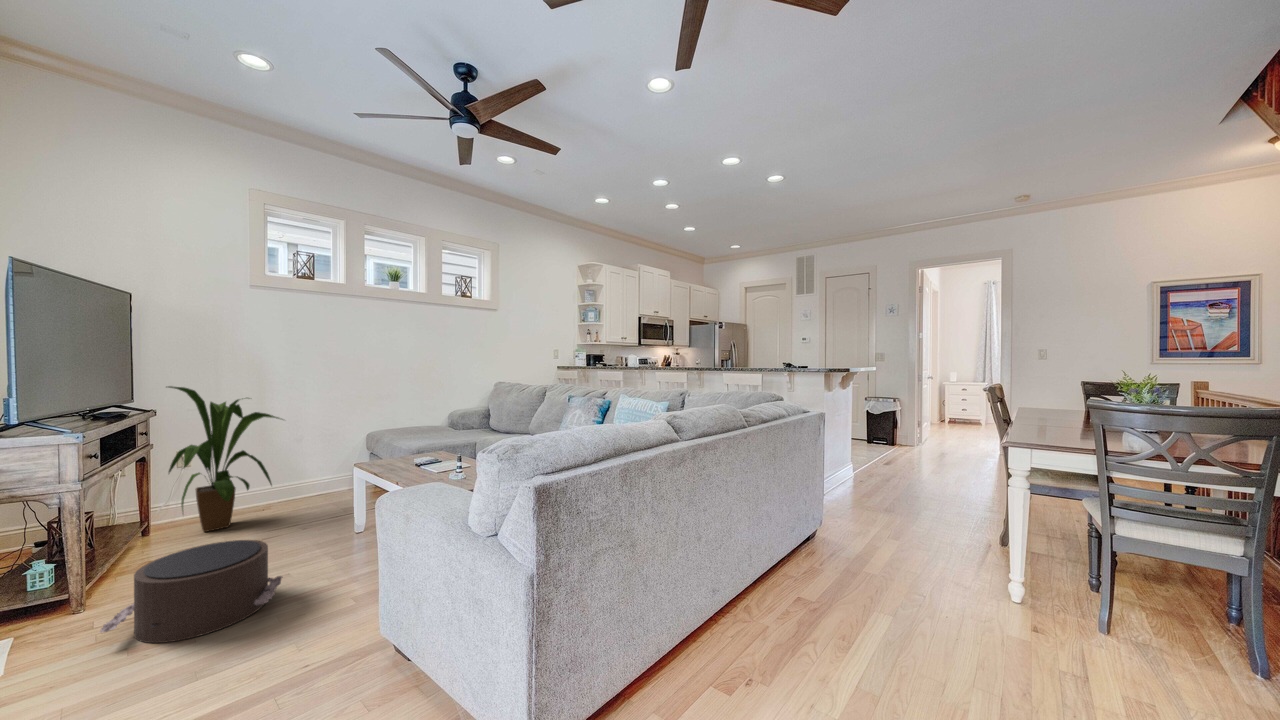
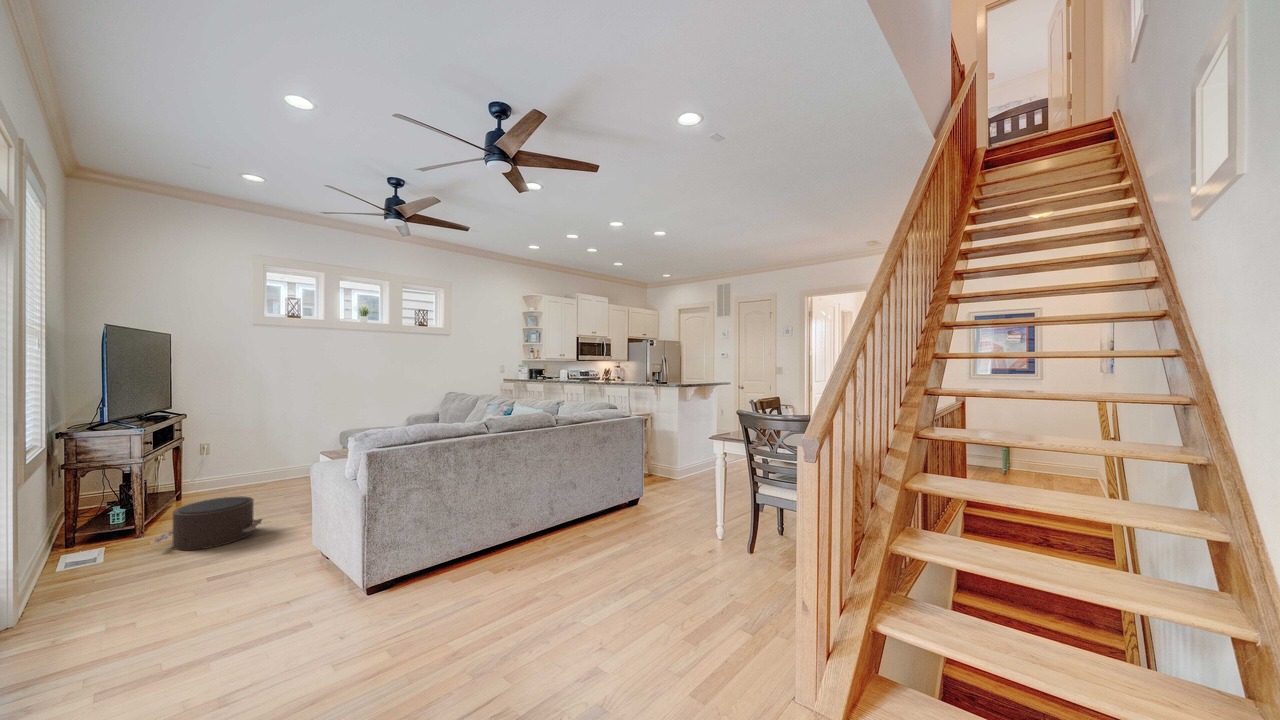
house plant: present [168,386,280,532] -> none [193,398,278,498]

